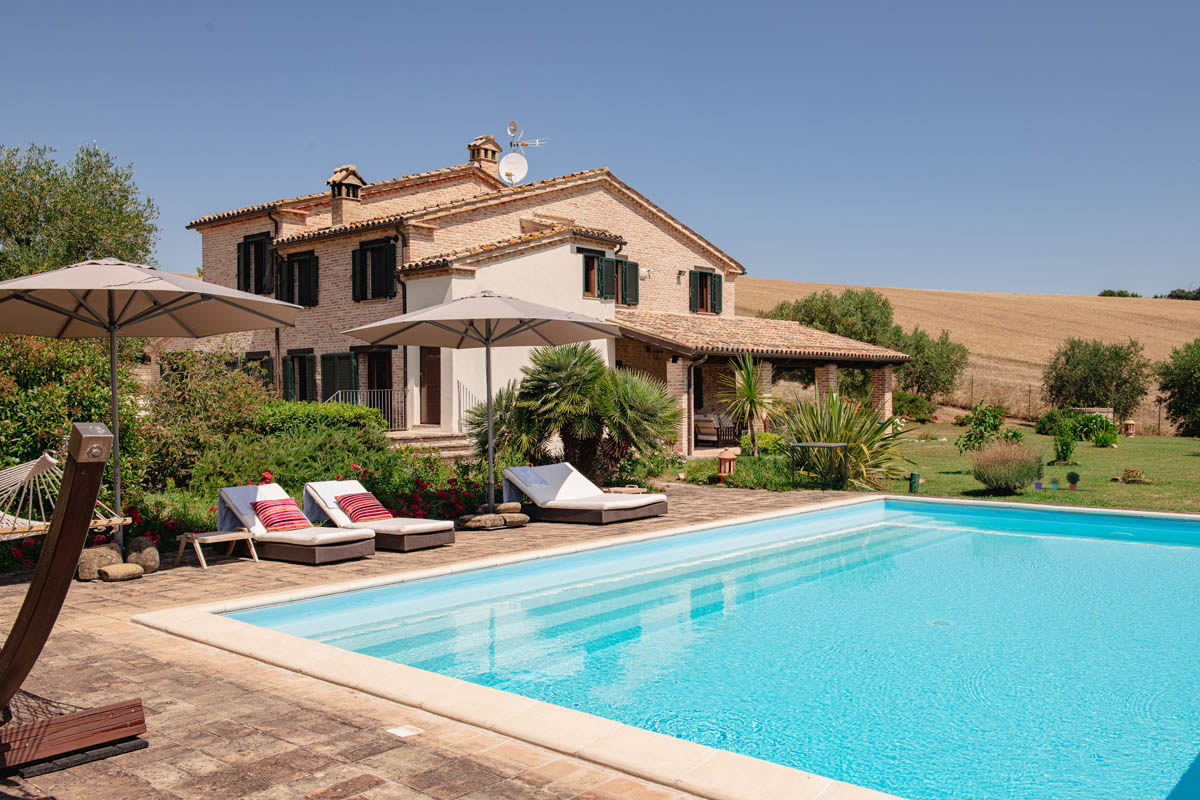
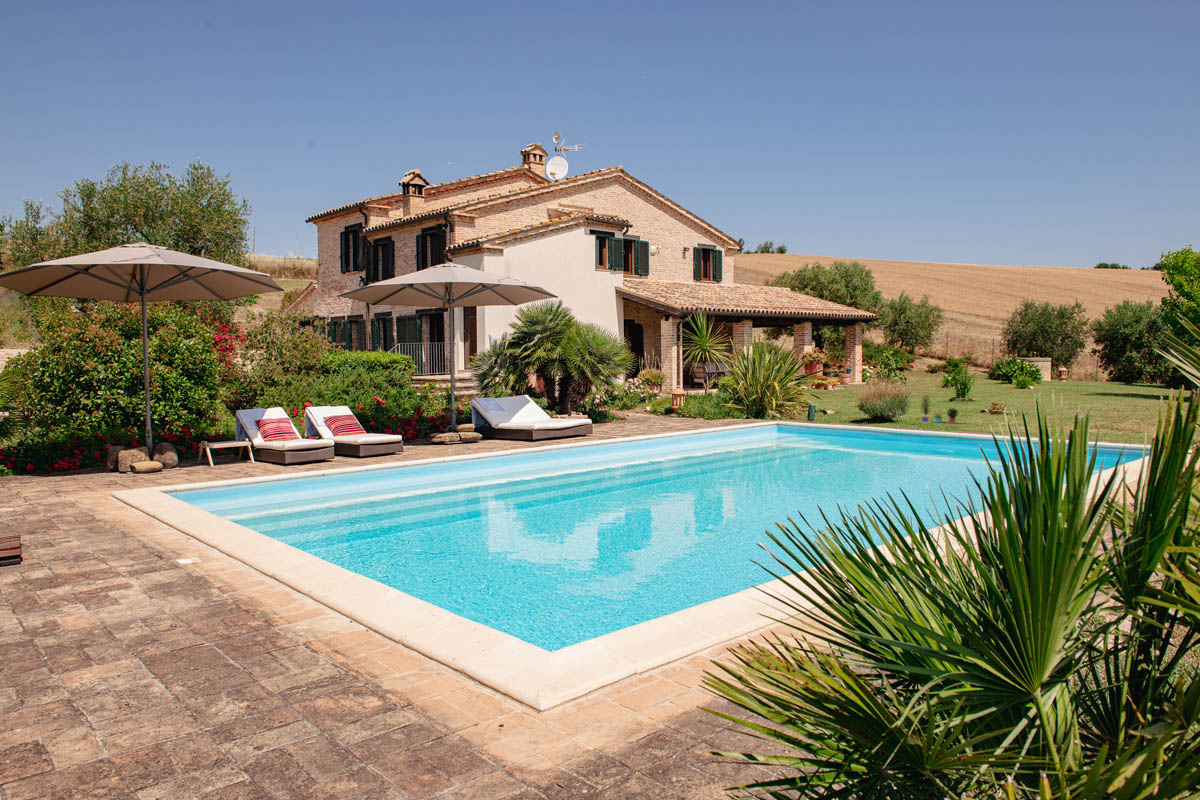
side table: present [792,442,847,489] -> none [725,384,771,420]

